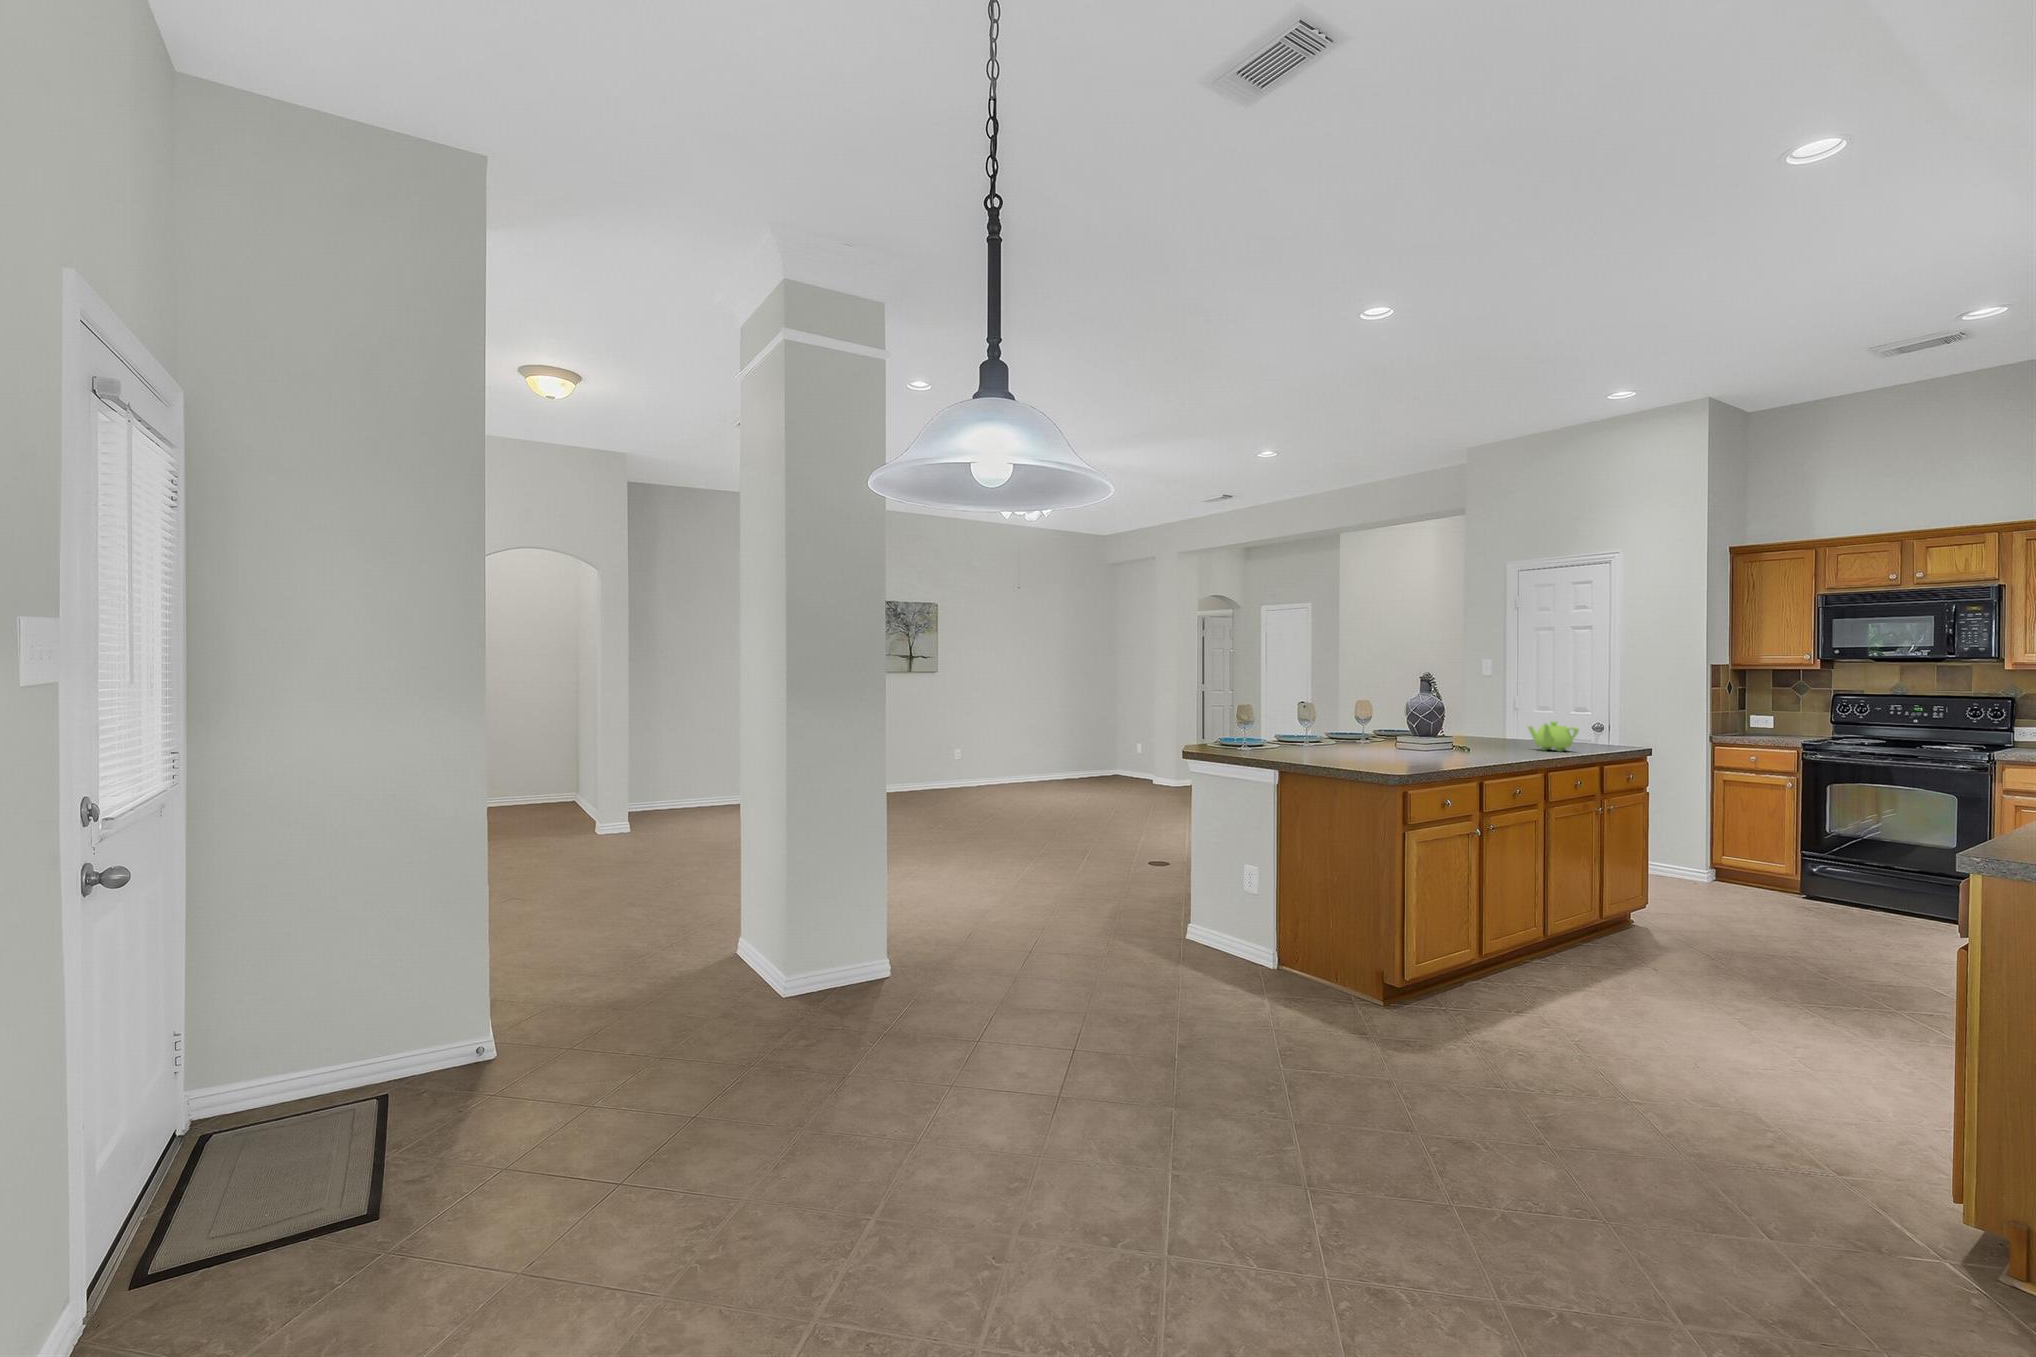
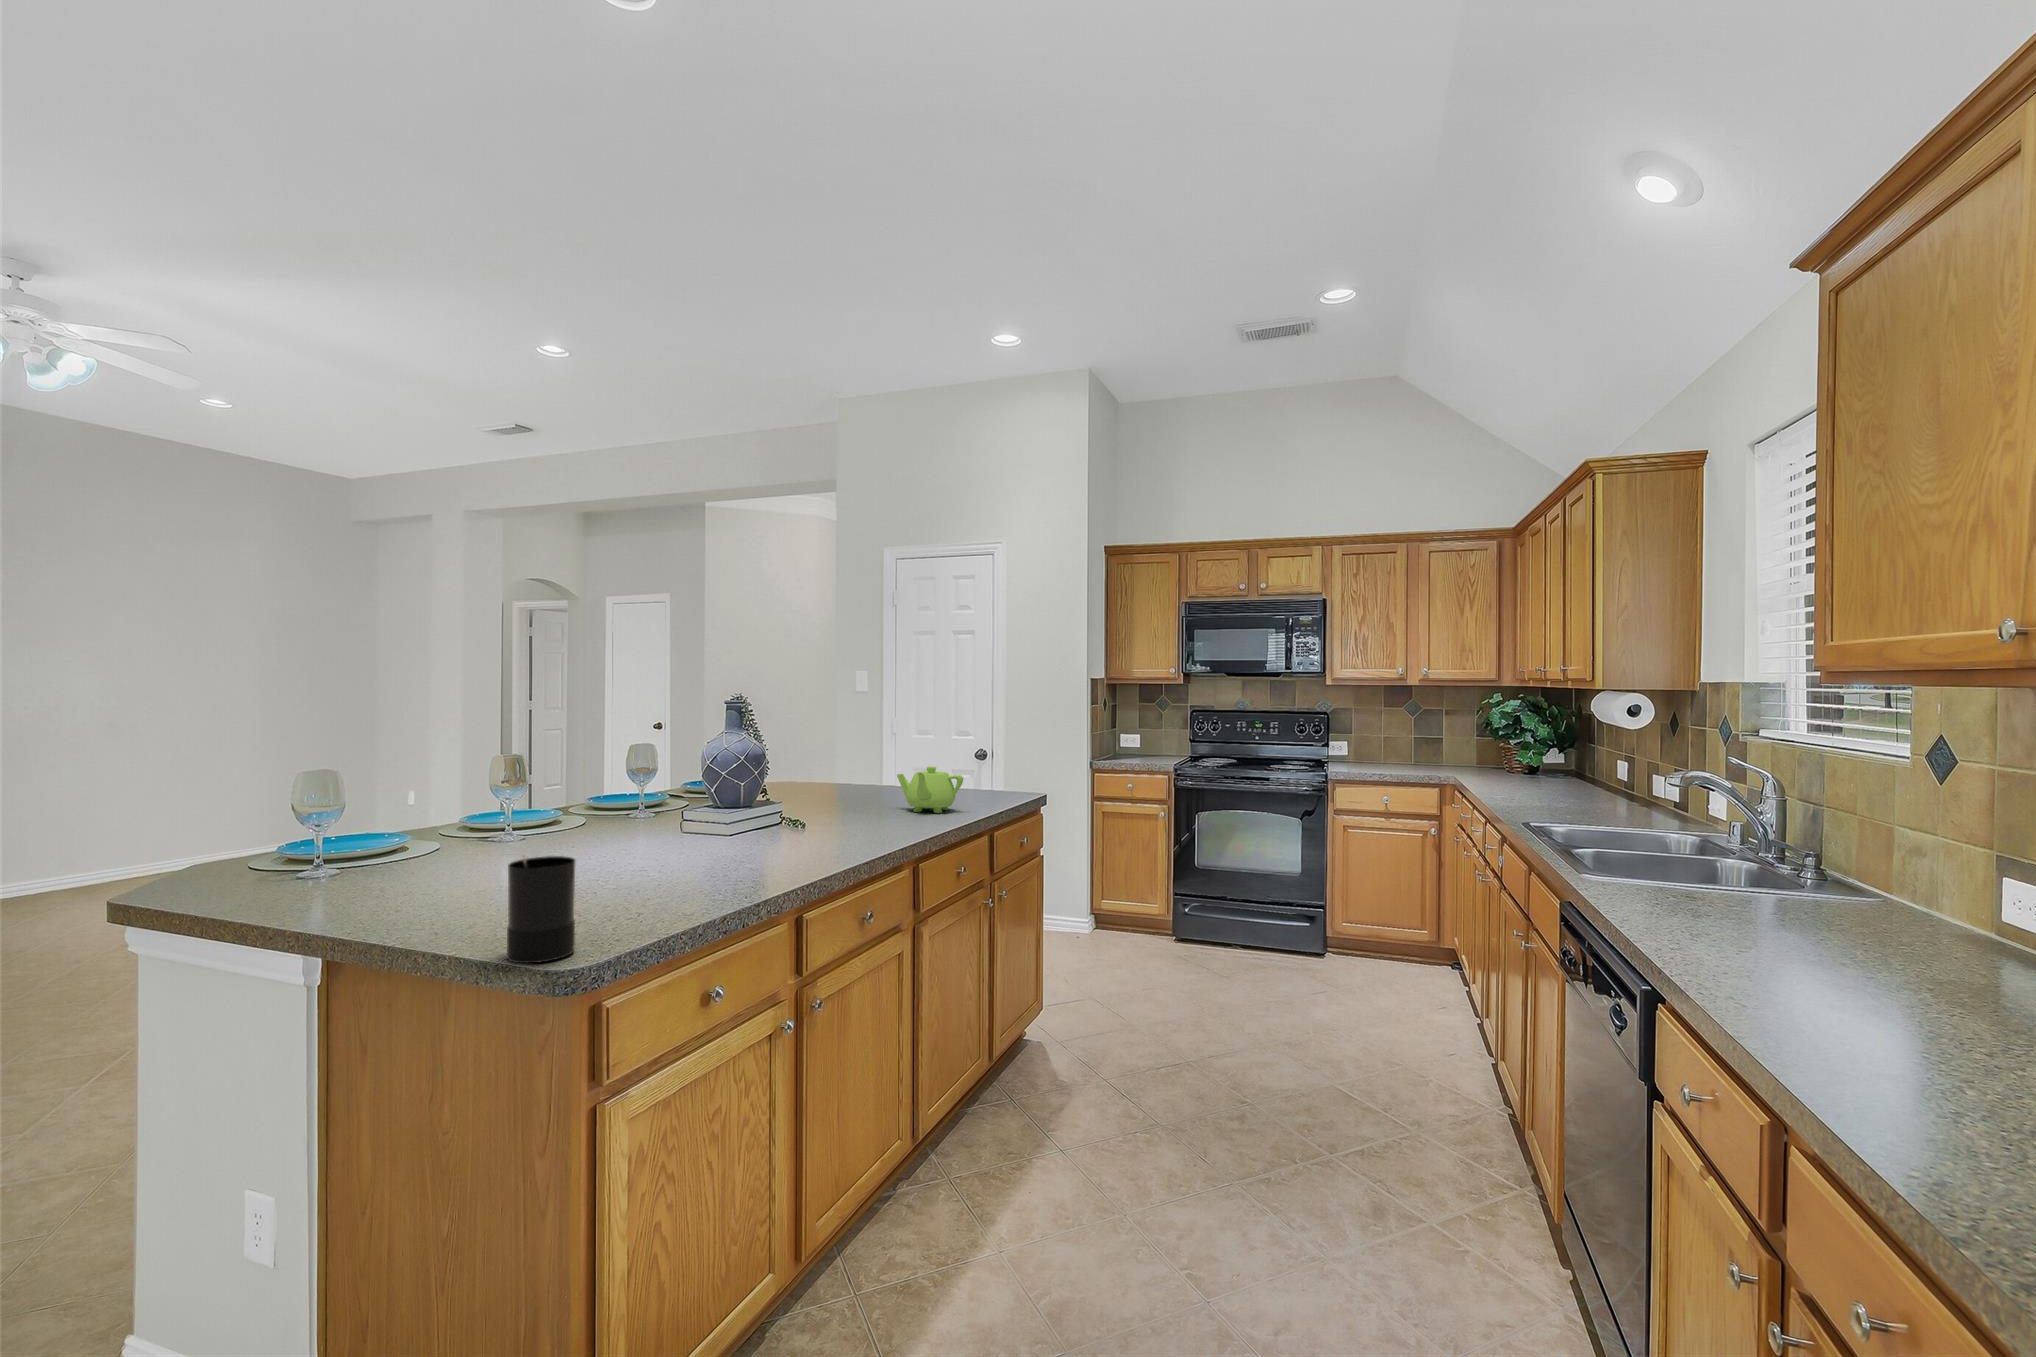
candle: none [1366,726,1394,768] -> present [507,854,575,963]

